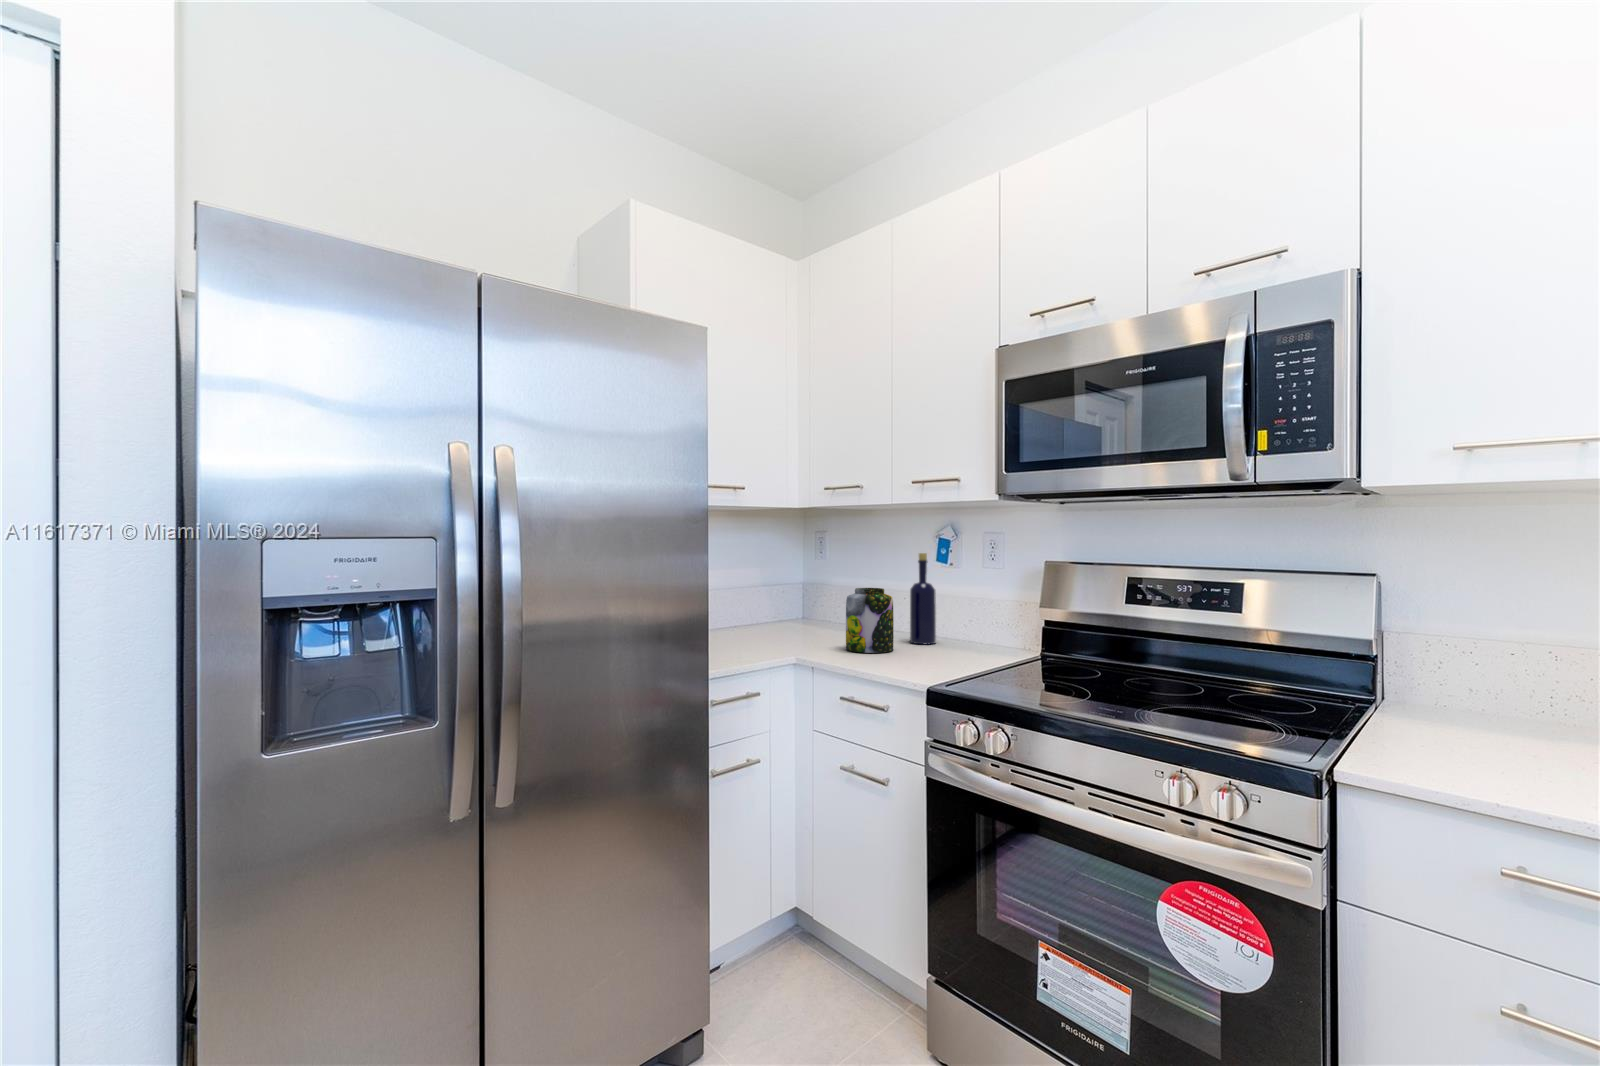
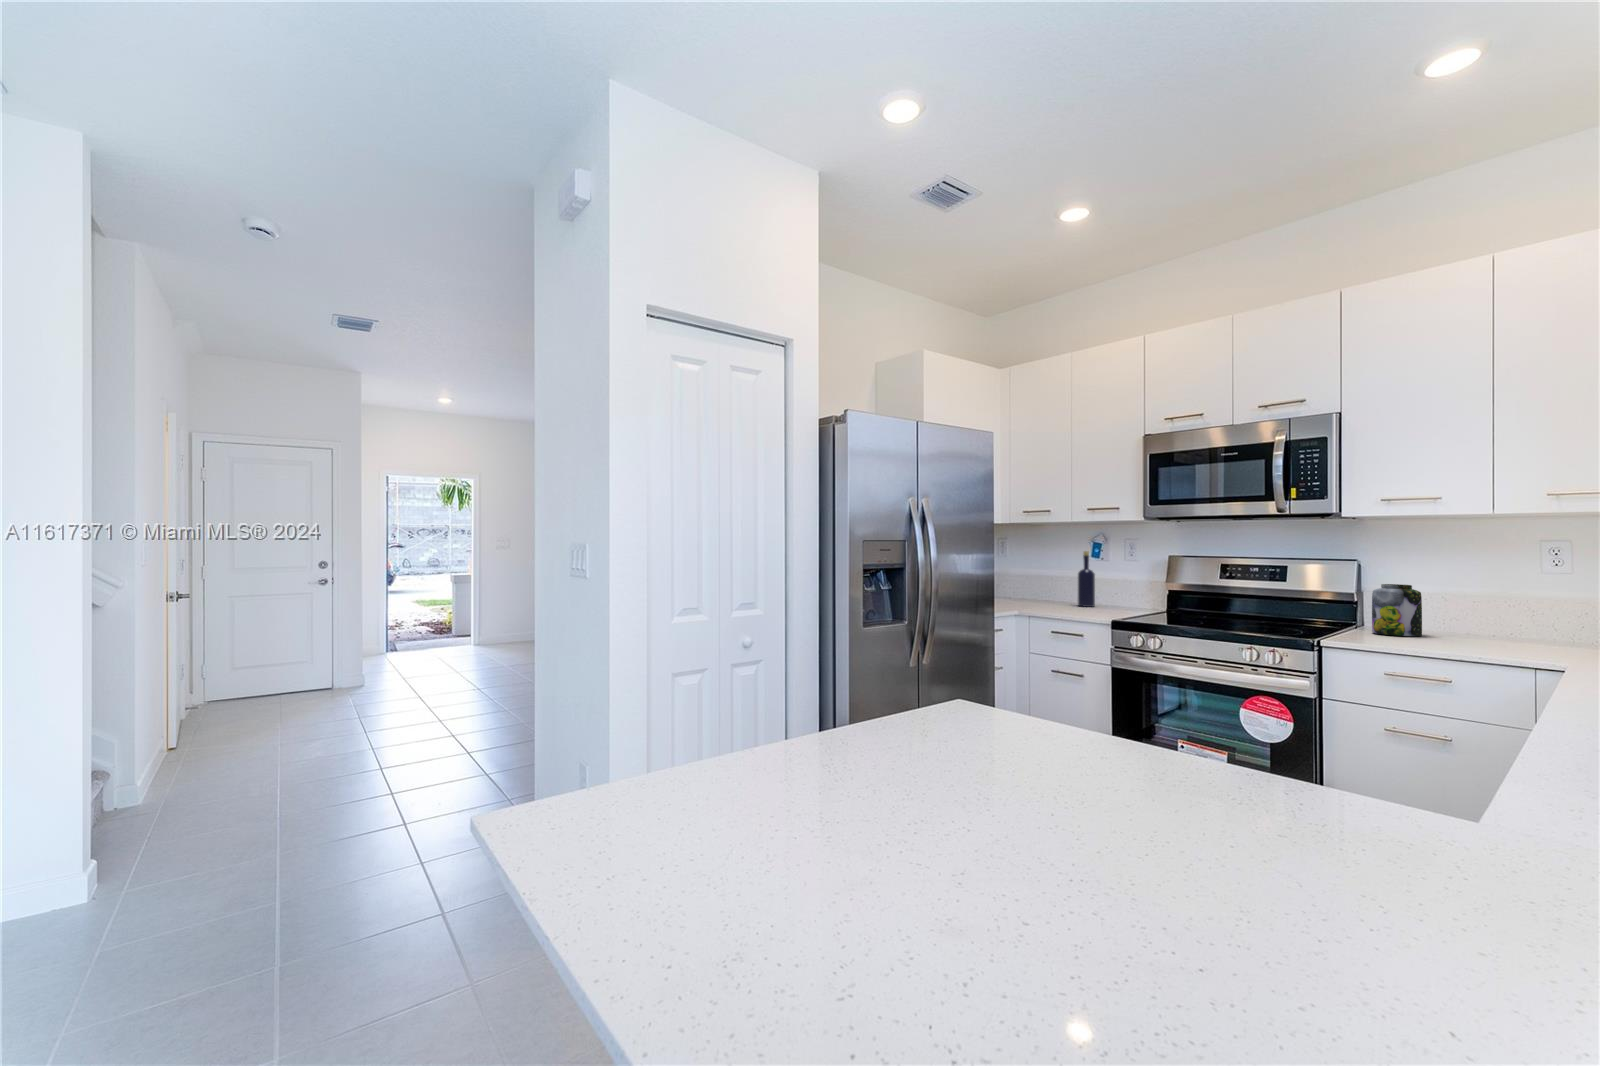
jar: present [846,588,894,653] -> present [1372,584,1422,636]

